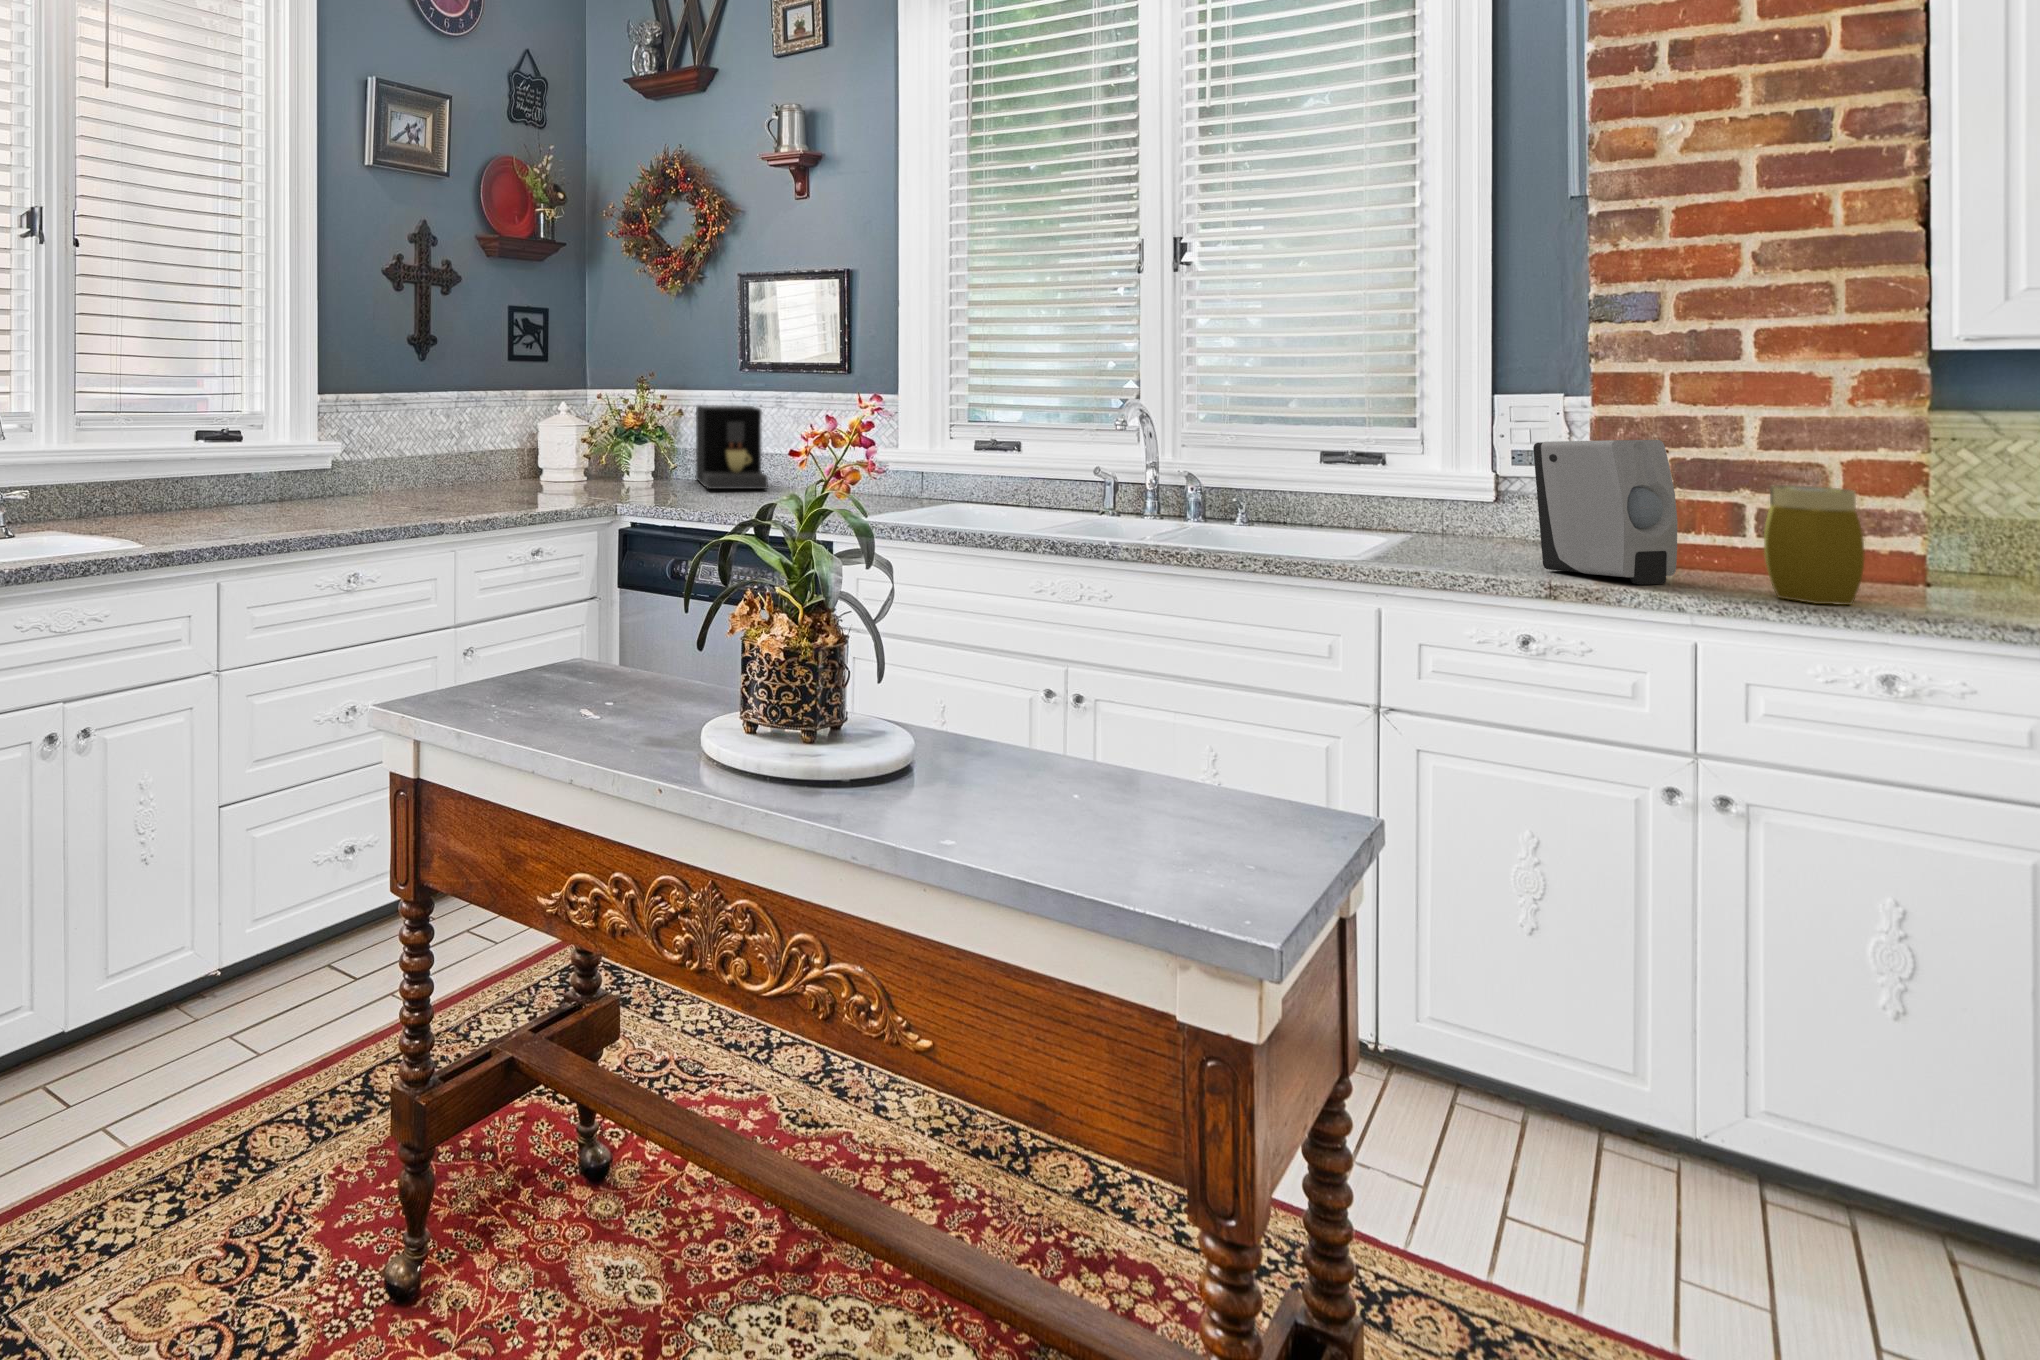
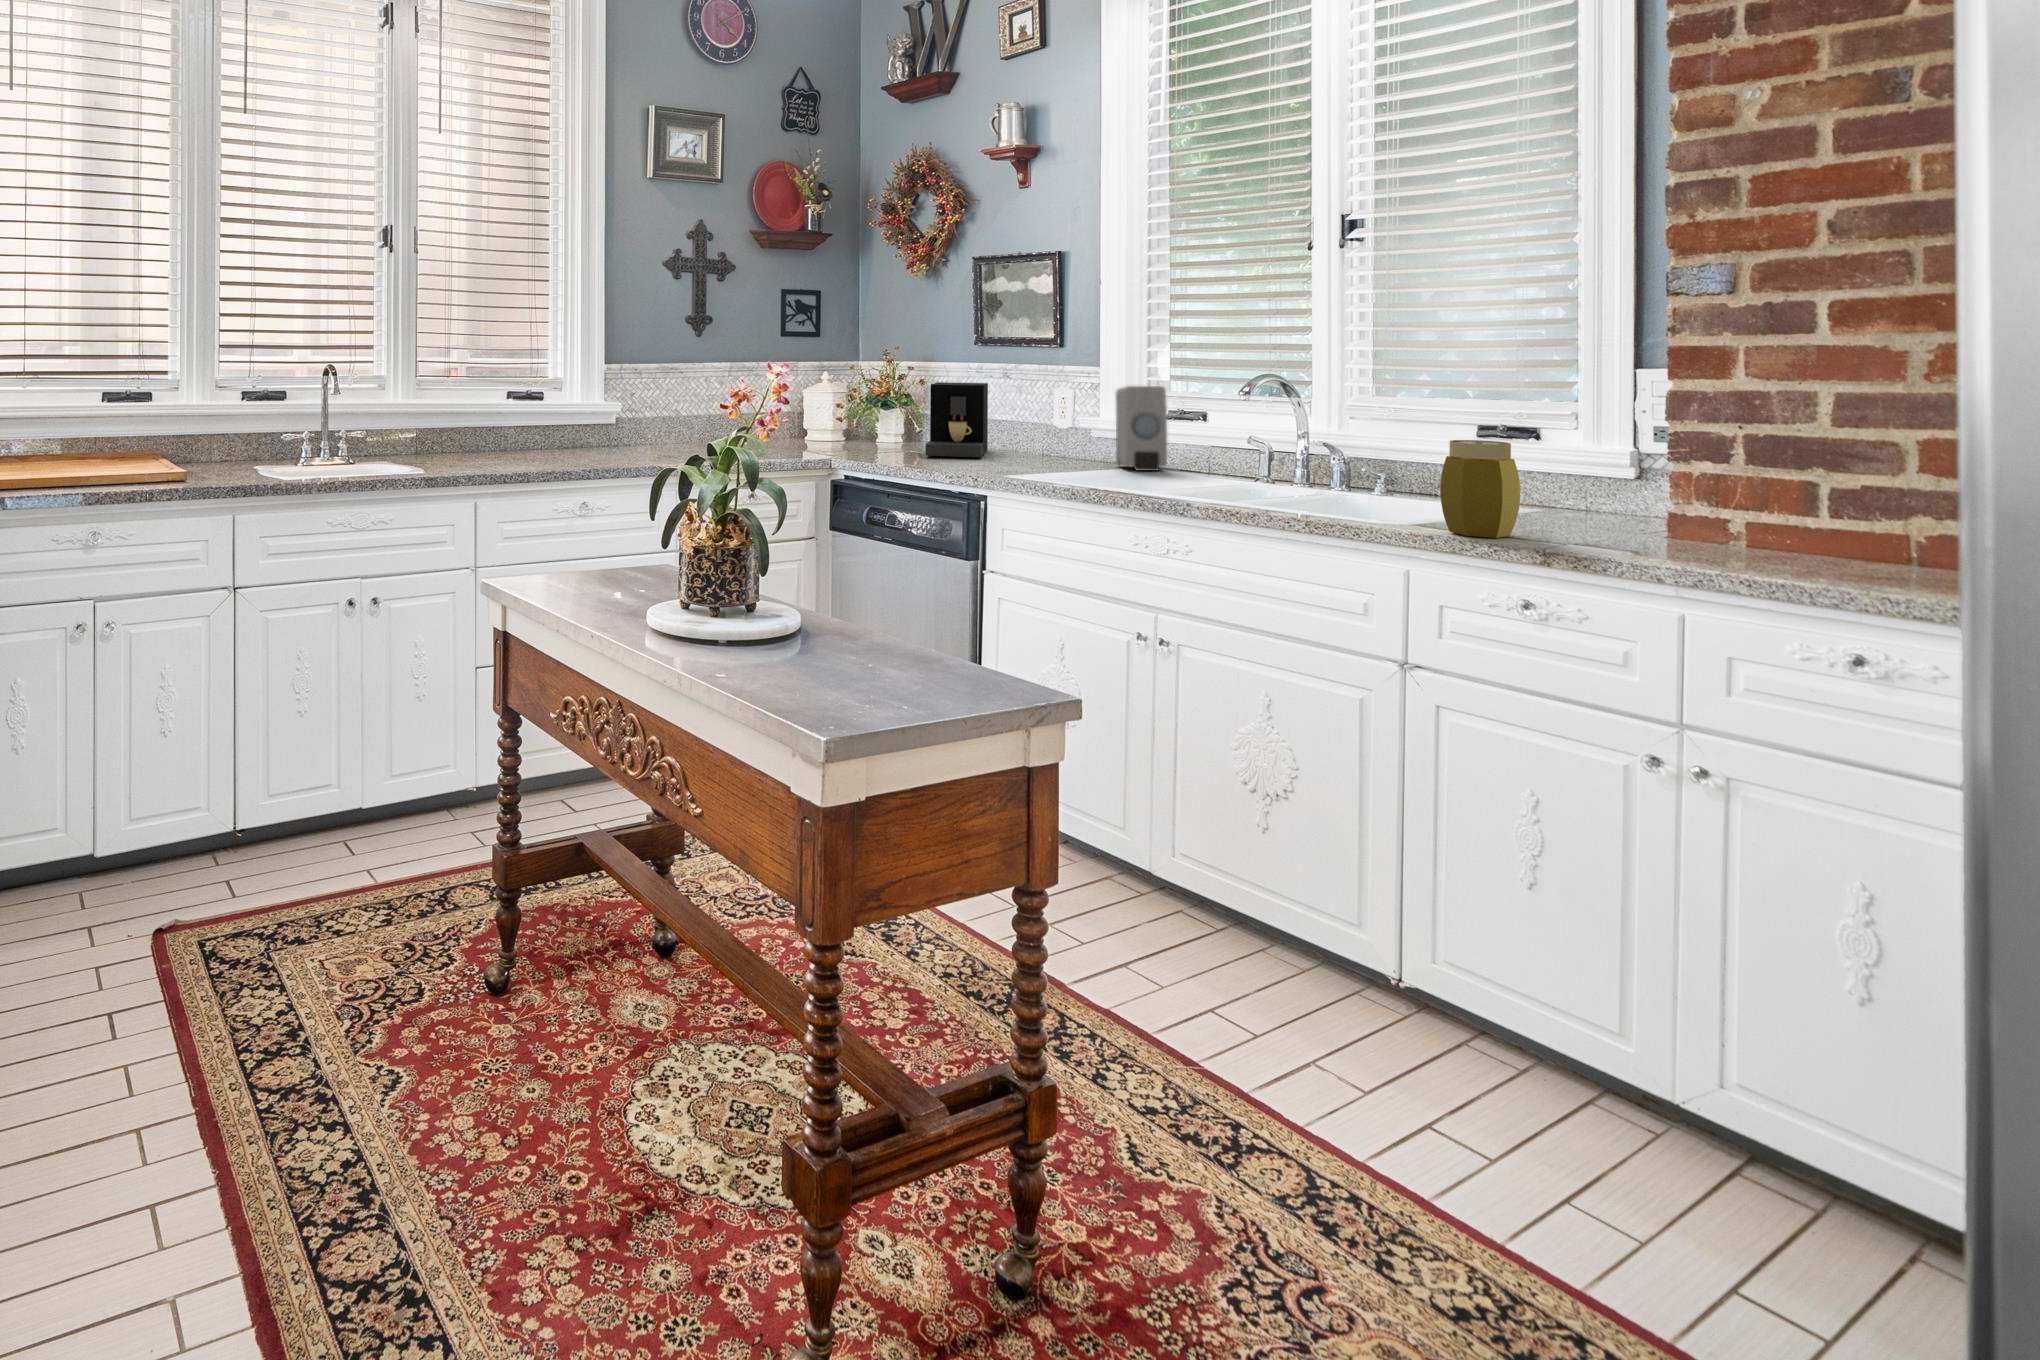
soap dispenser: present [1533,440,1677,584] -> present [1116,386,1167,471]
jar: present [1764,485,1865,605] -> present [1440,440,1520,538]

